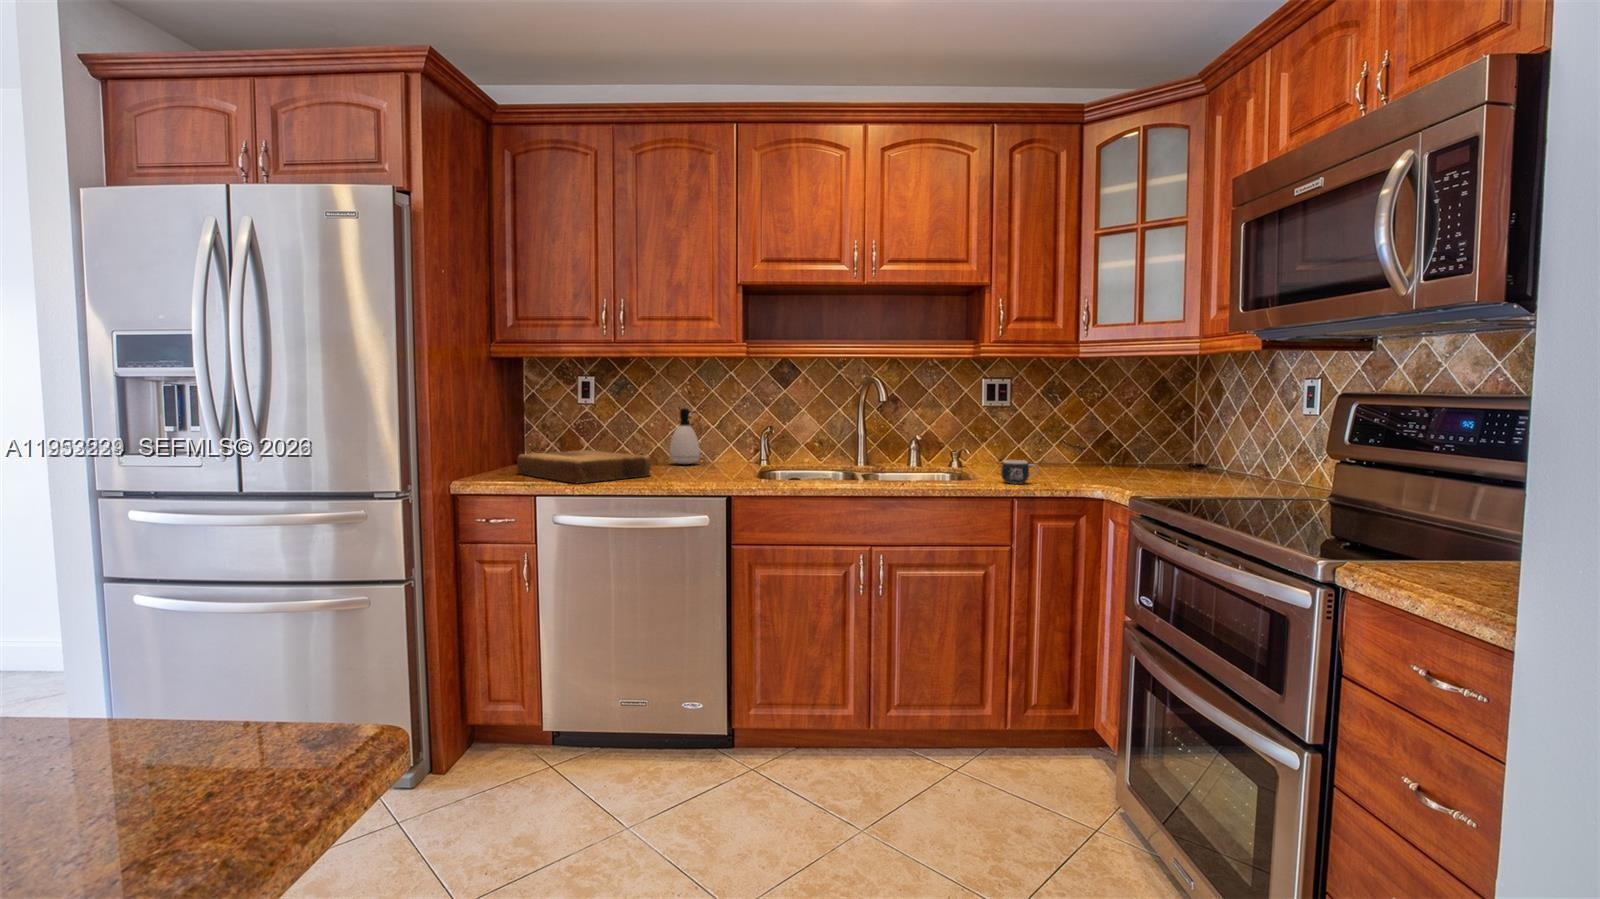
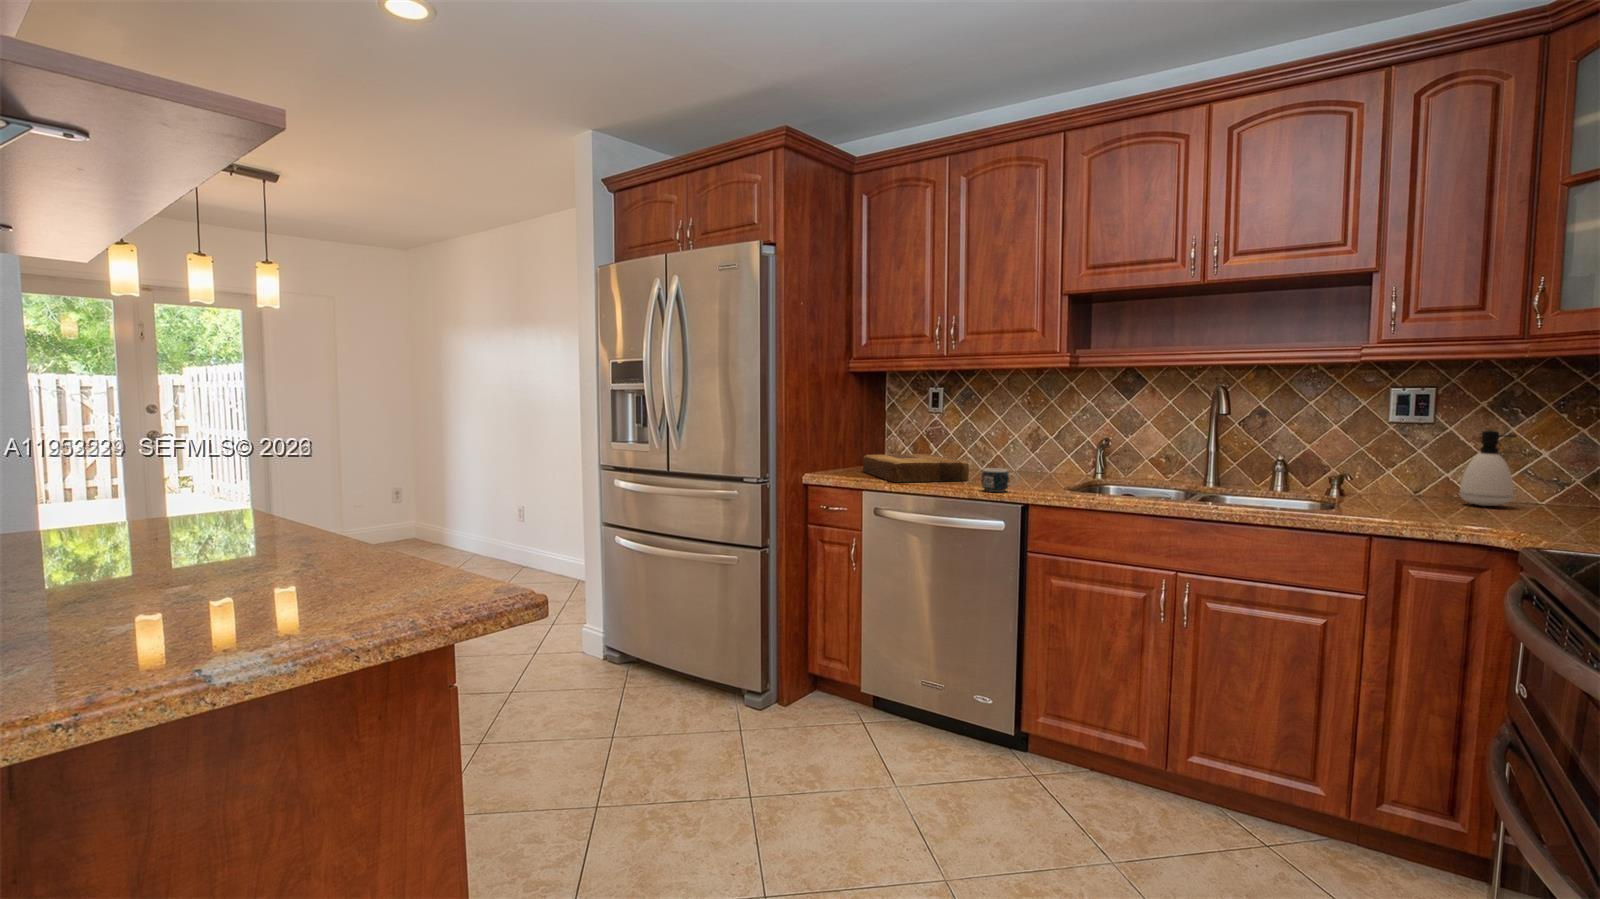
soap dispenser: present [670,408,700,464] -> present [1460,430,1517,506]
mug: present [1001,460,1037,484] -> present [981,468,1018,492]

